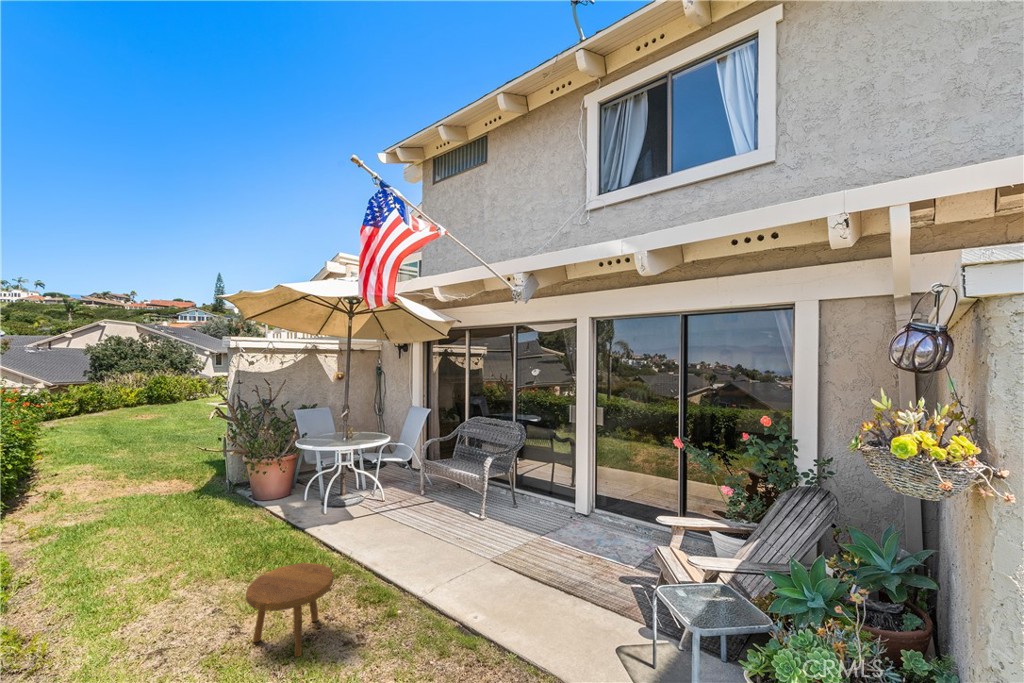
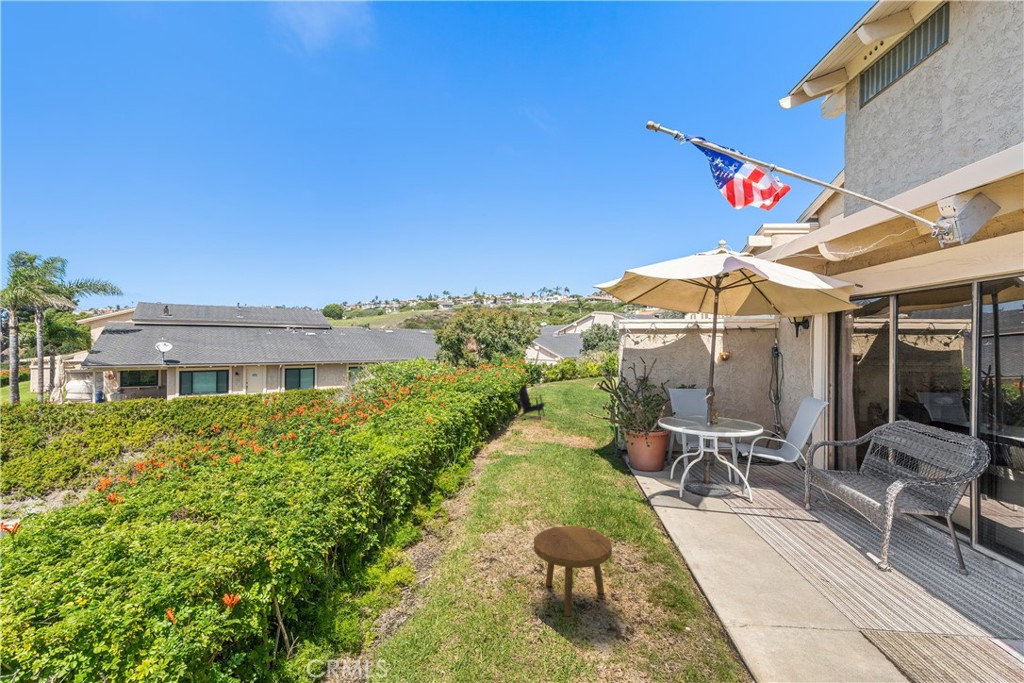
lounge chair: none [38,415,92,476] -> present [518,379,545,419]

